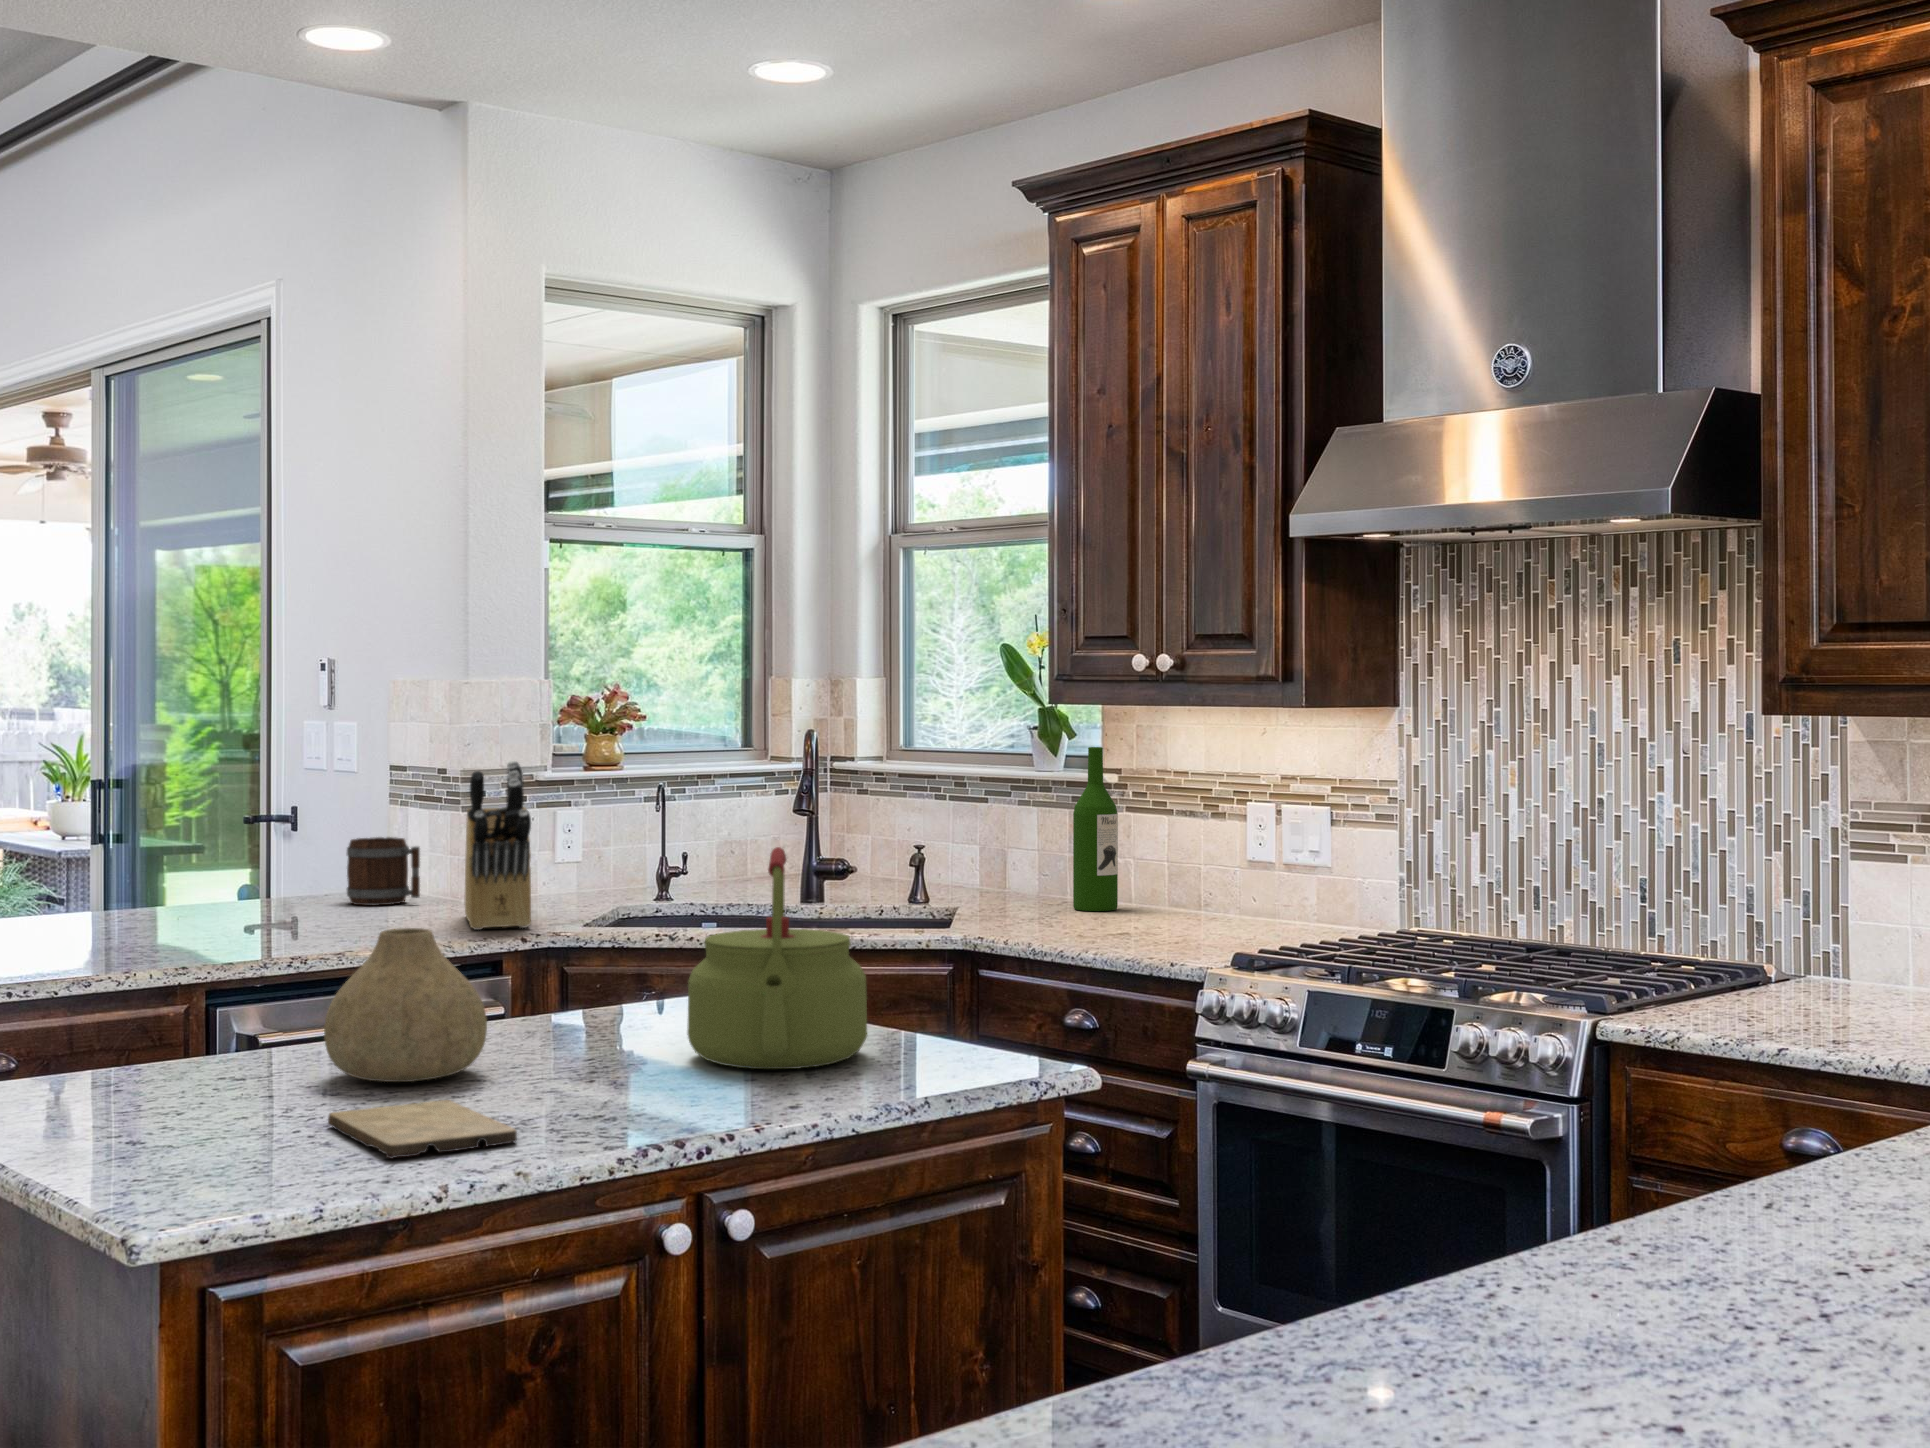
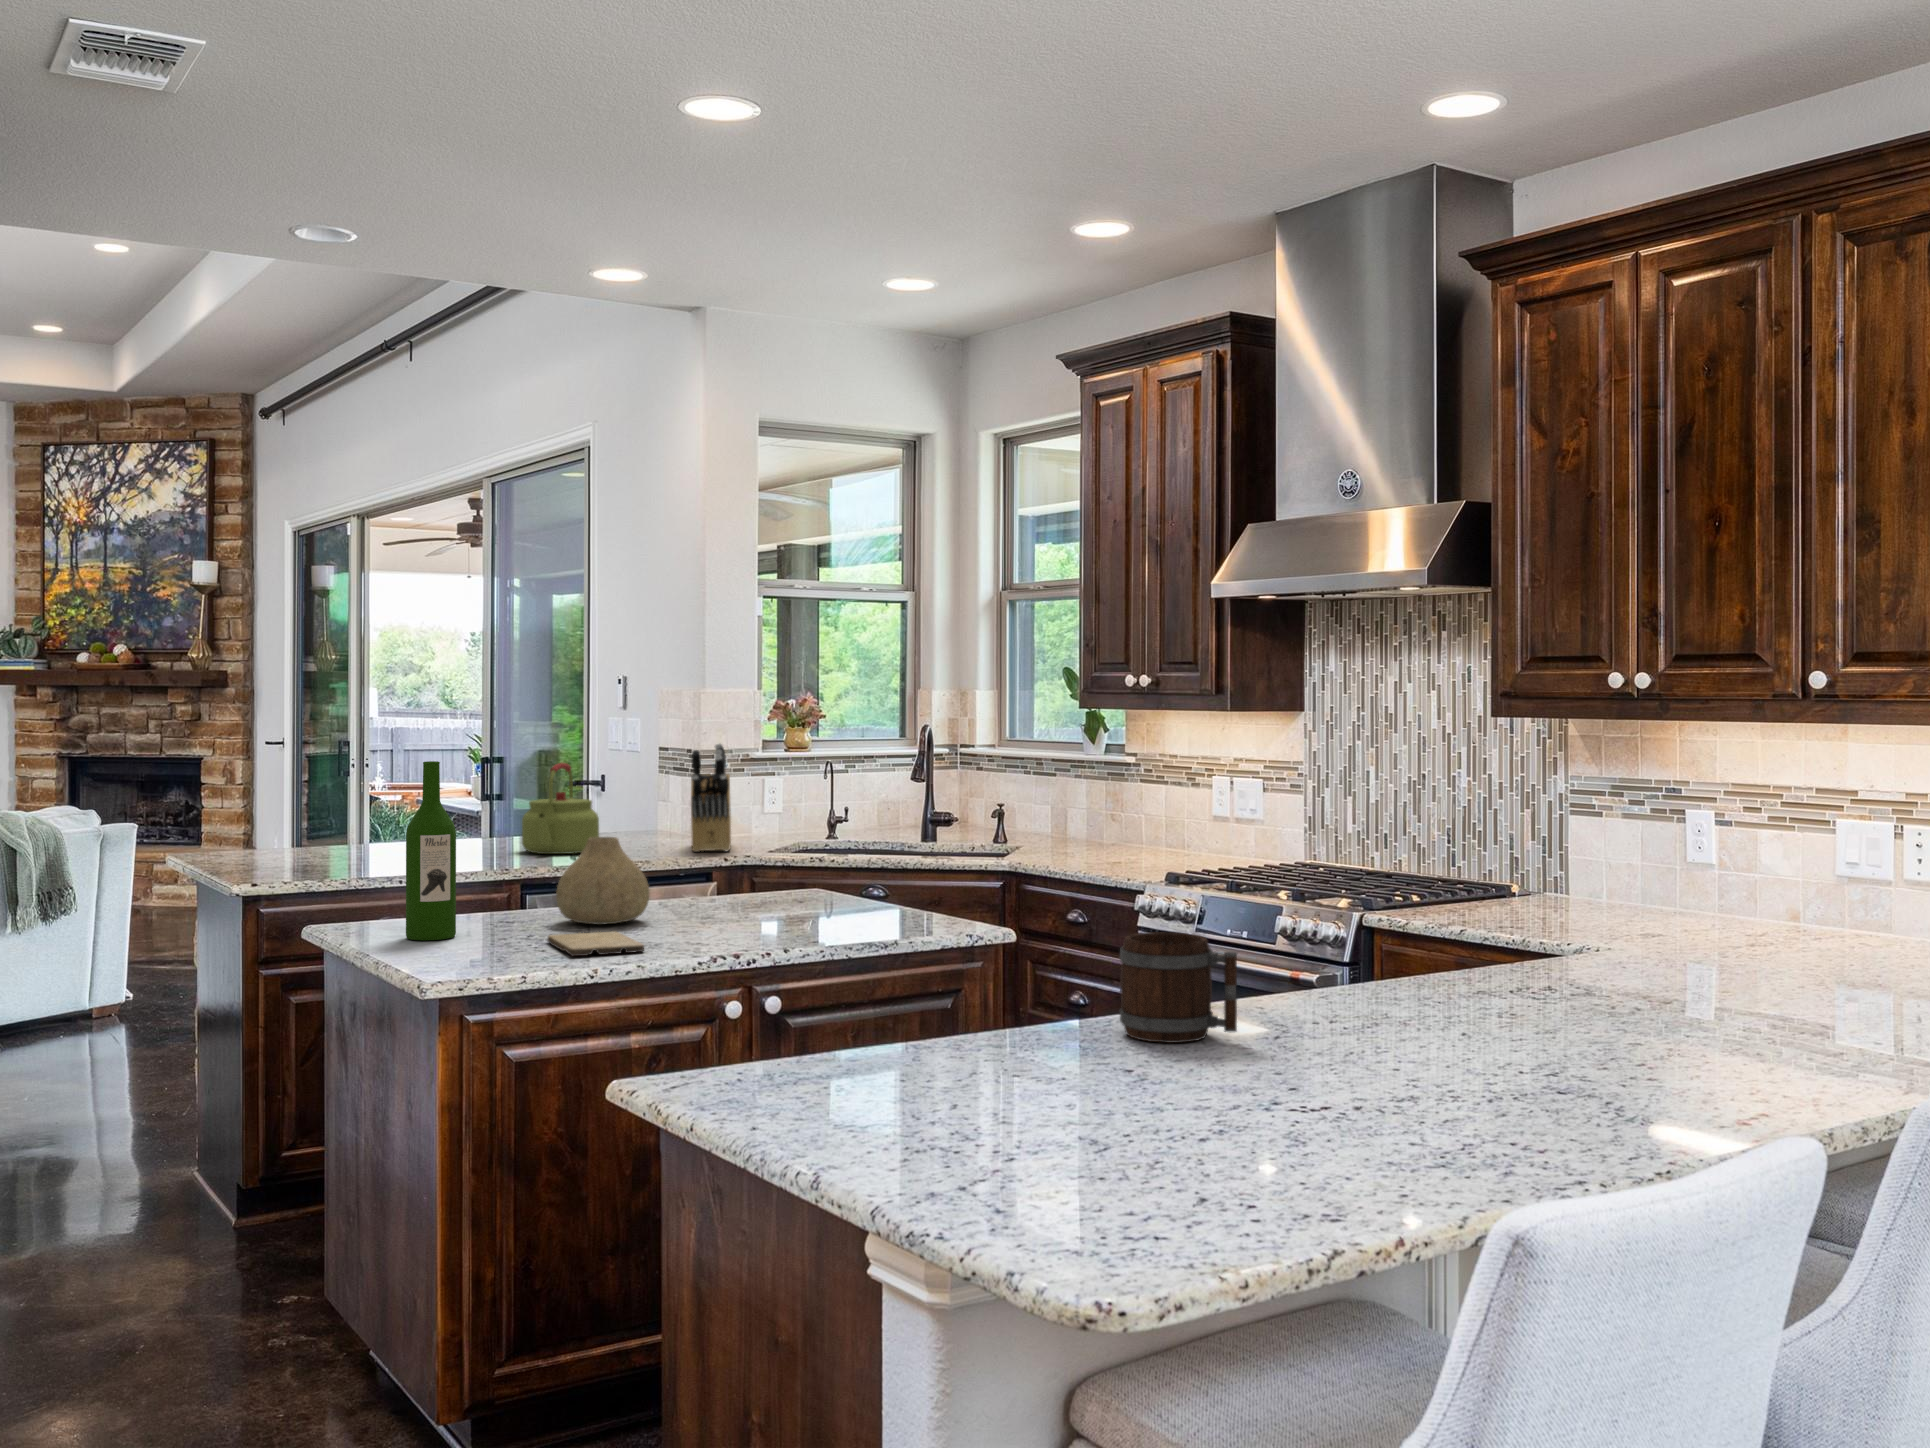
wine bottle: present [1073,747,1118,911] -> present [406,761,456,940]
mug: present [347,837,420,905] -> present [1120,932,1237,1043]
kettle: present [687,847,867,1069] -> present [522,763,599,854]

